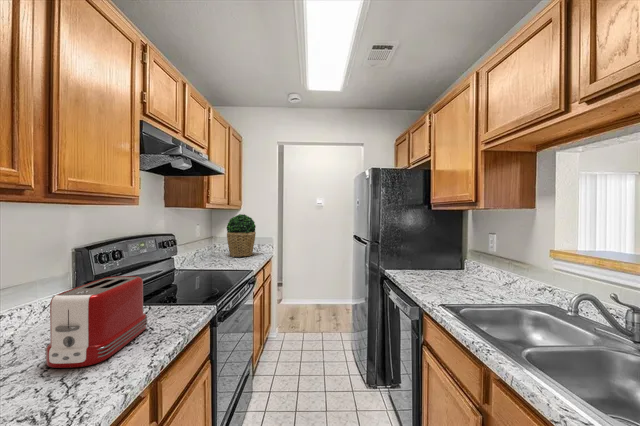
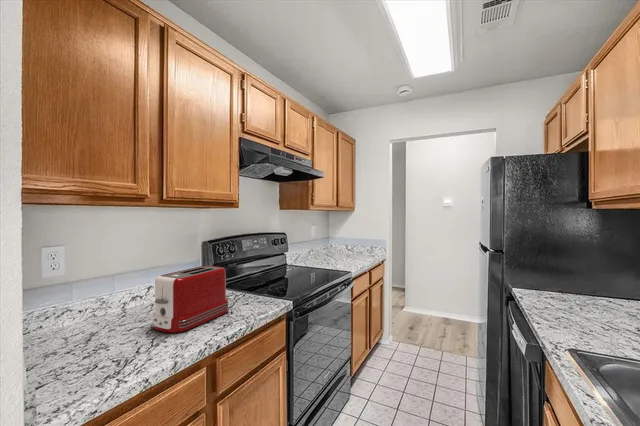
potted plant: present [227,214,256,257] -> none [337,215,366,258]

